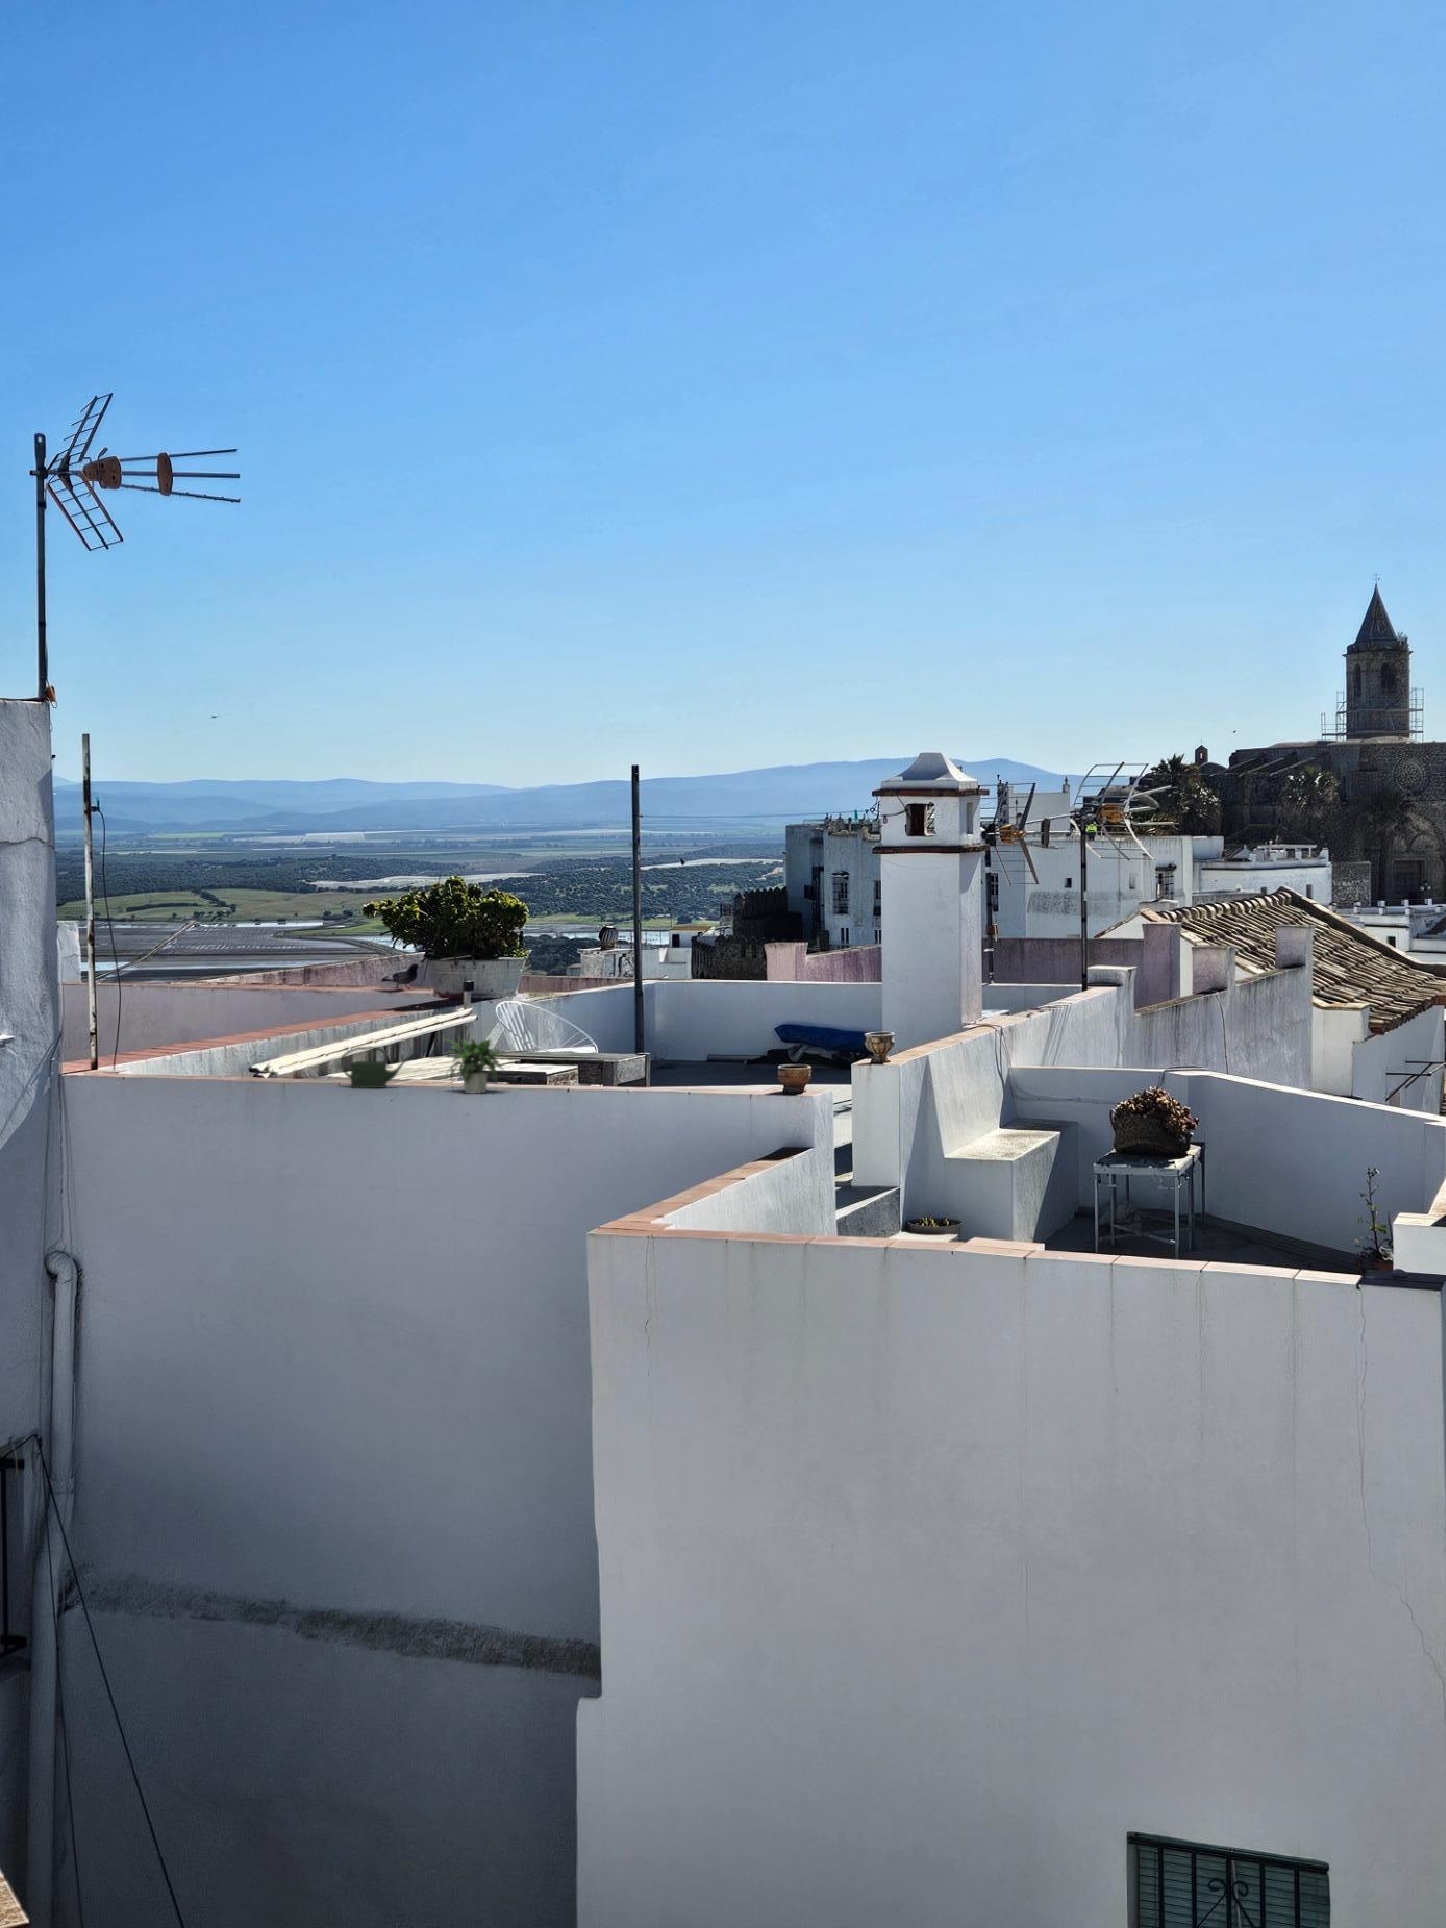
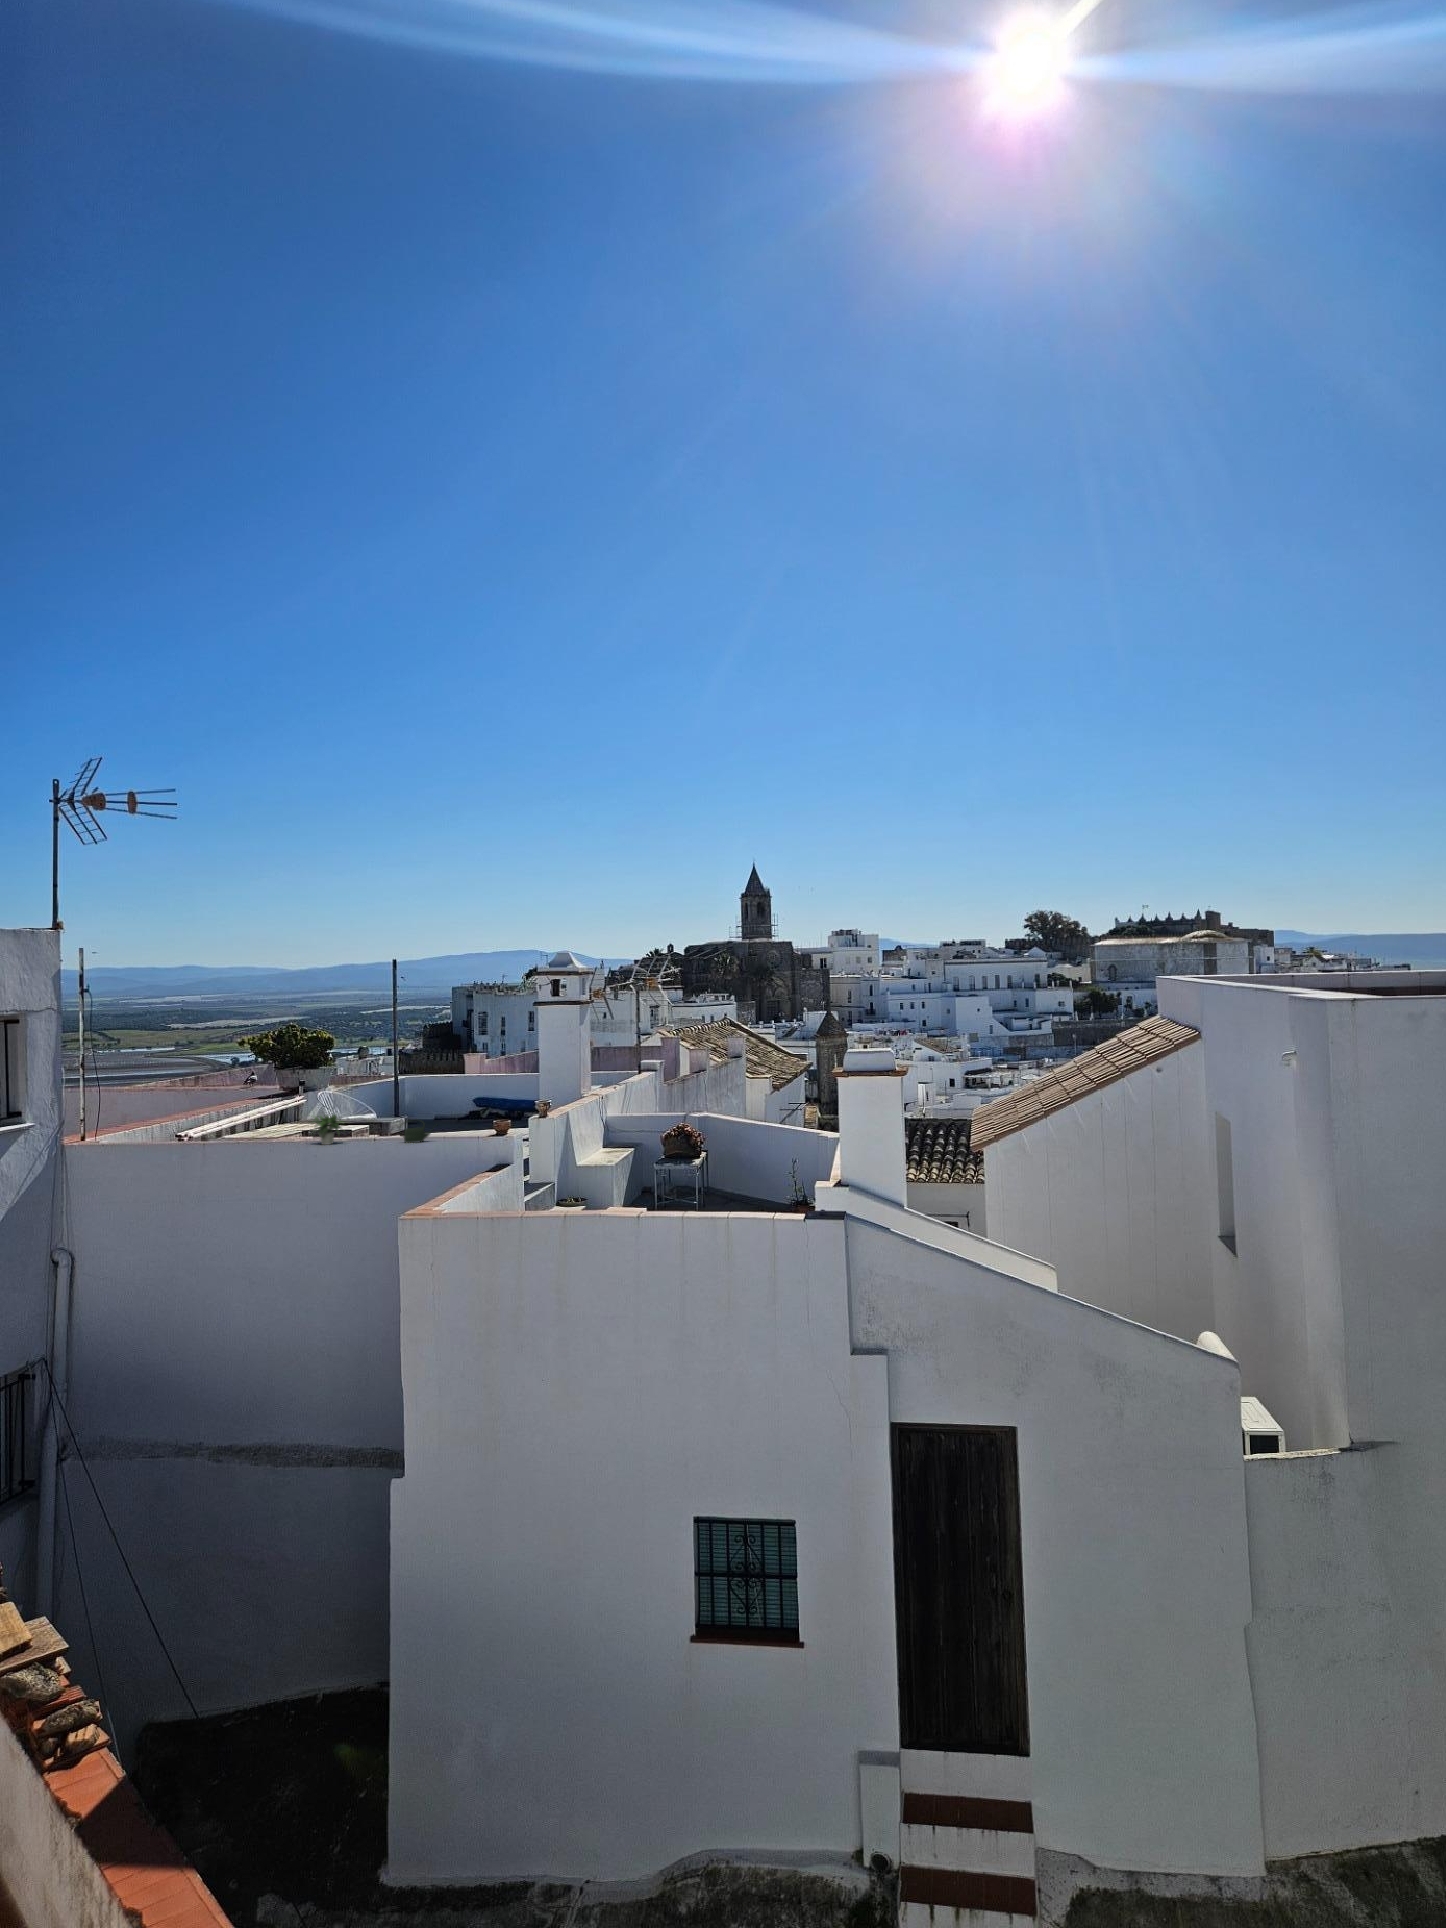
watering can: present [341,1047,410,1088] -> present [401,1123,437,1143]

